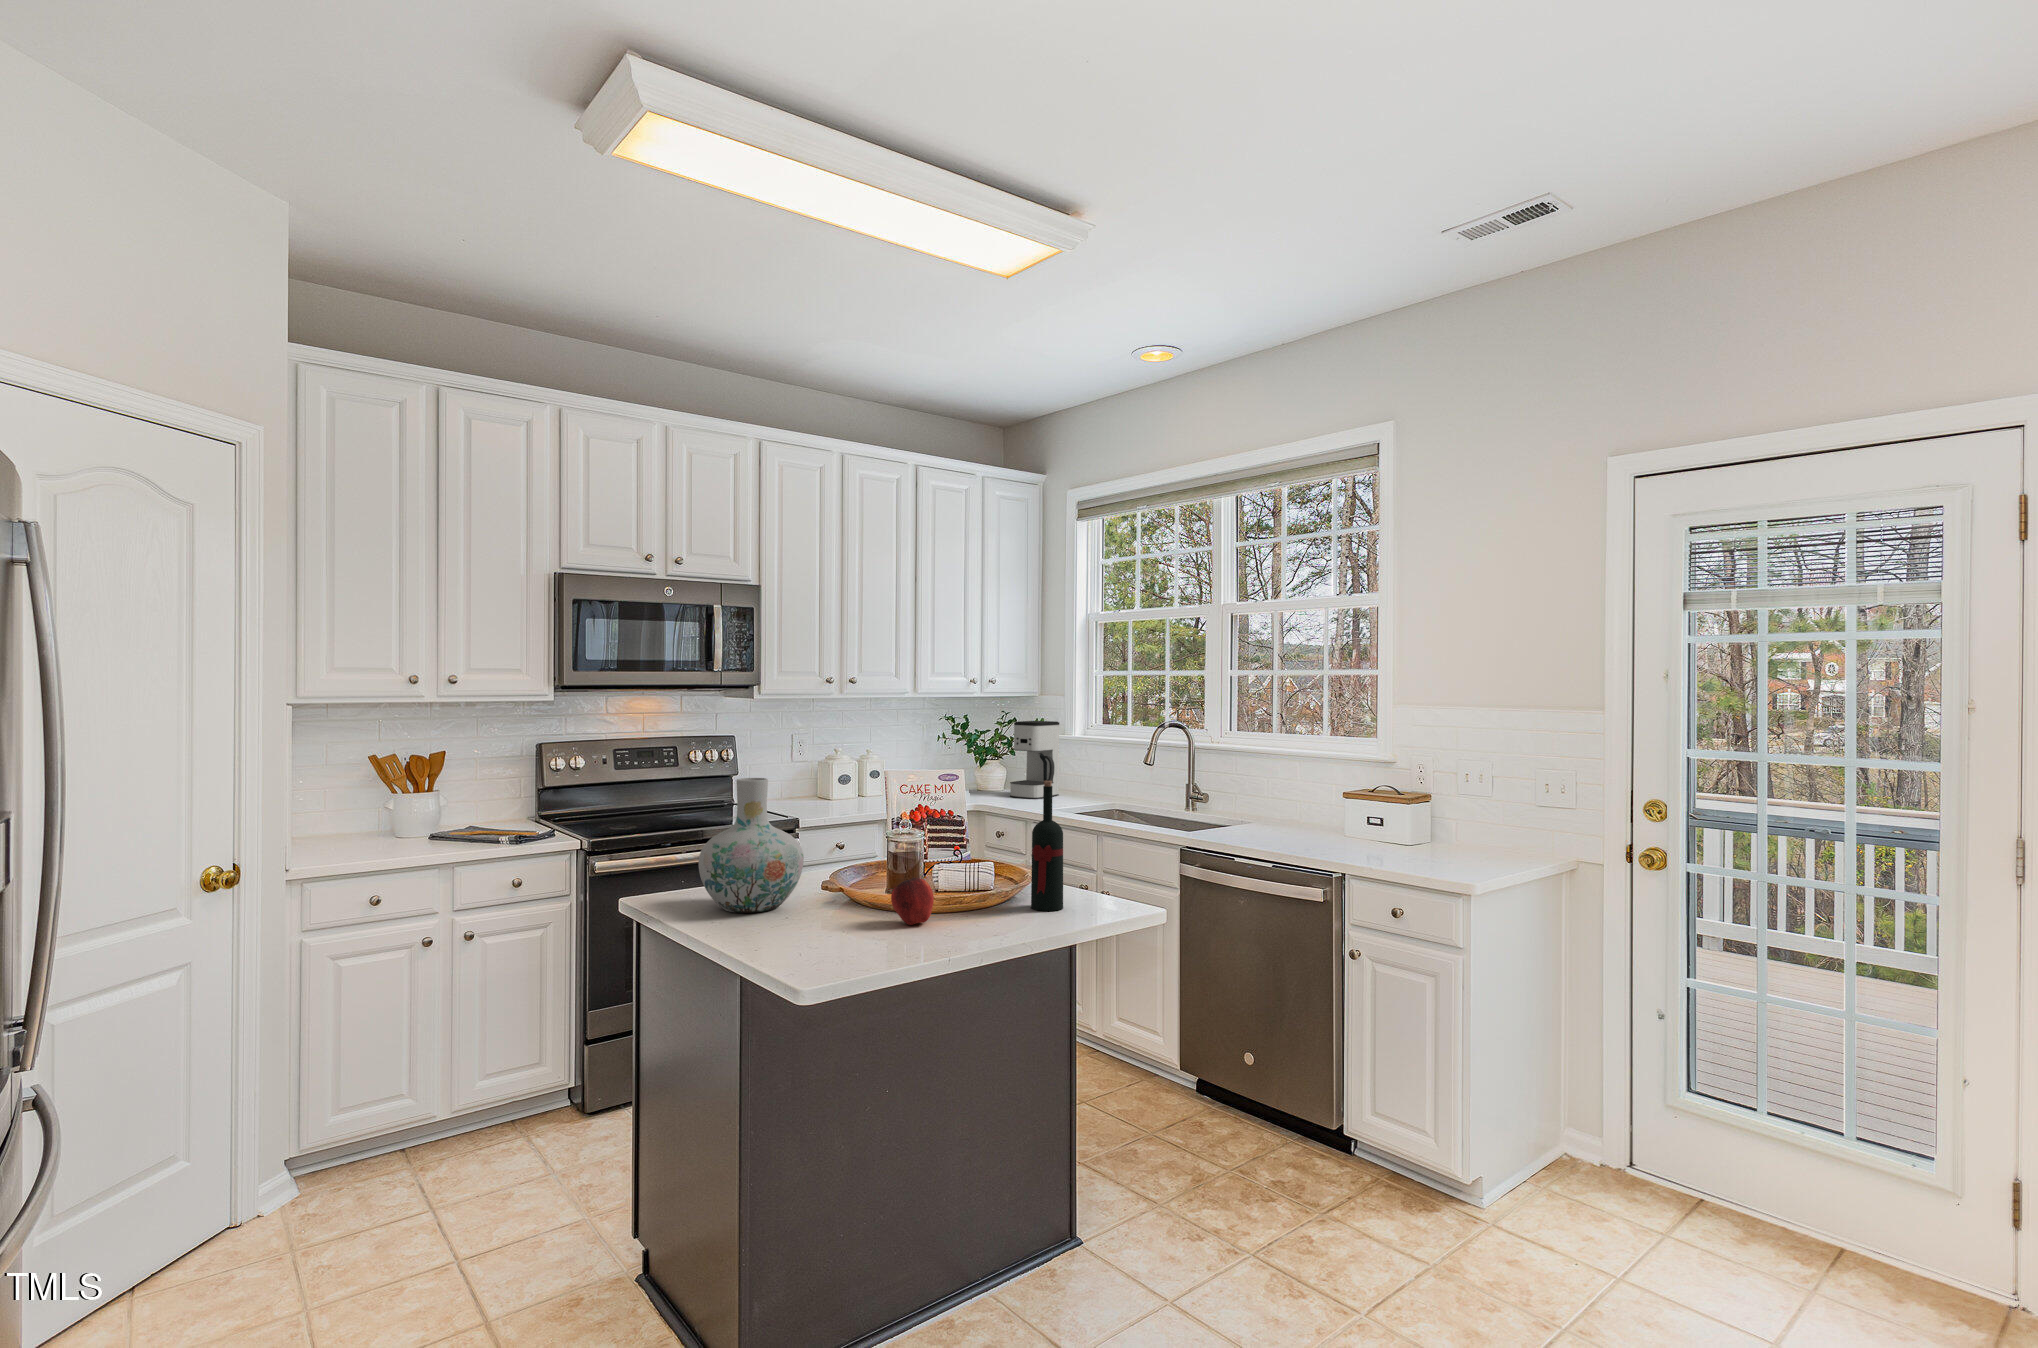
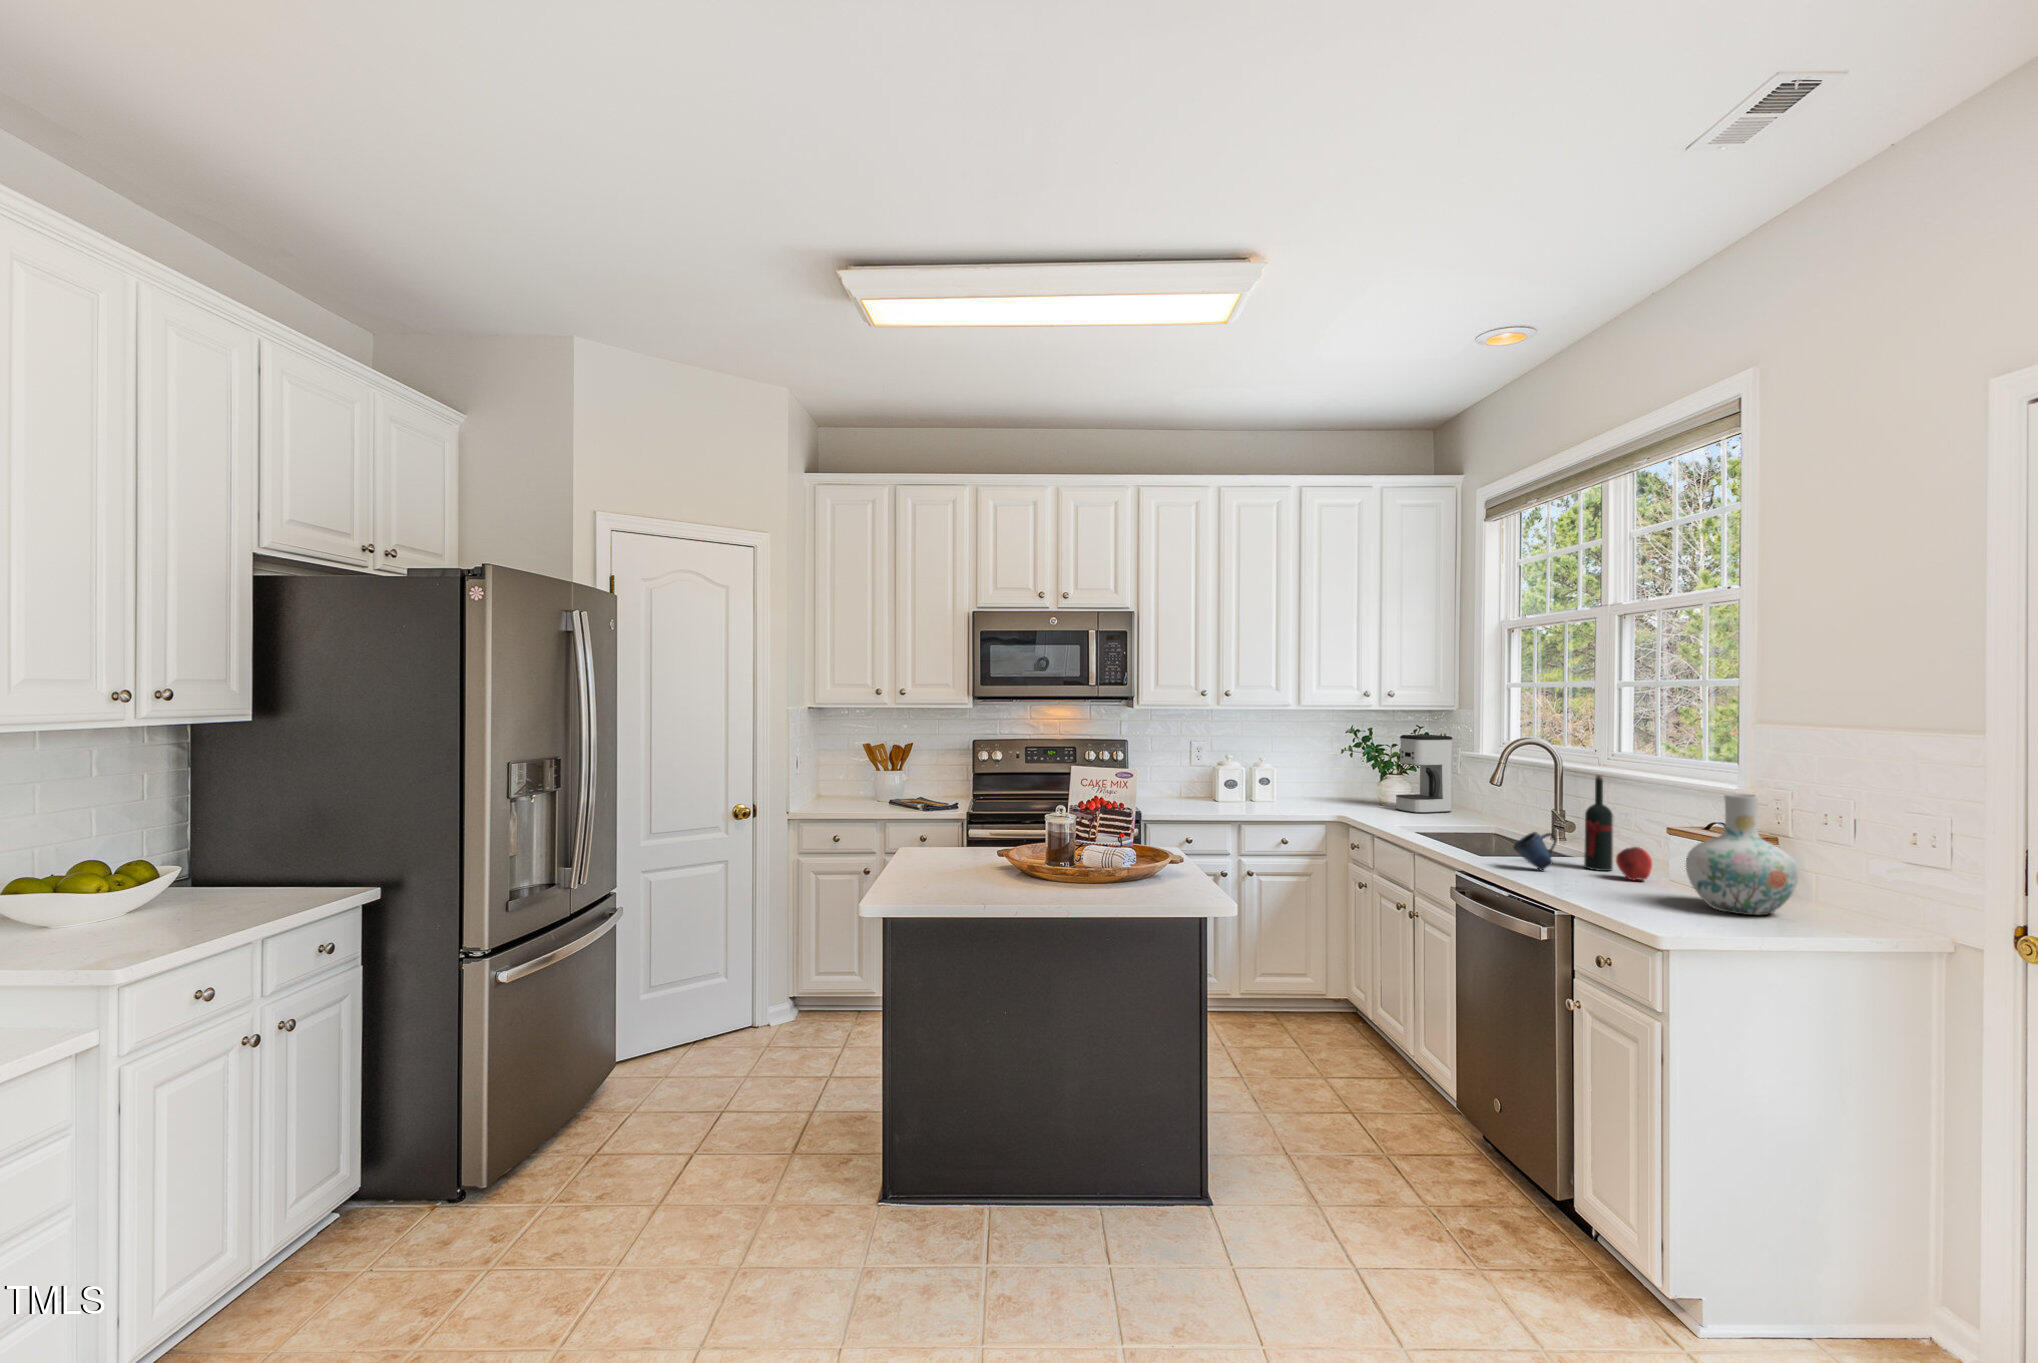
vase: present [699,778,804,913] -> present [1686,794,1798,915]
wine bottle: present [1031,781,1063,911] -> present [1584,775,1613,871]
mug: none [1225,806,1260,841] -> present [1513,832,1557,870]
apple: present [891,878,934,925] -> present [1616,847,1652,880]

